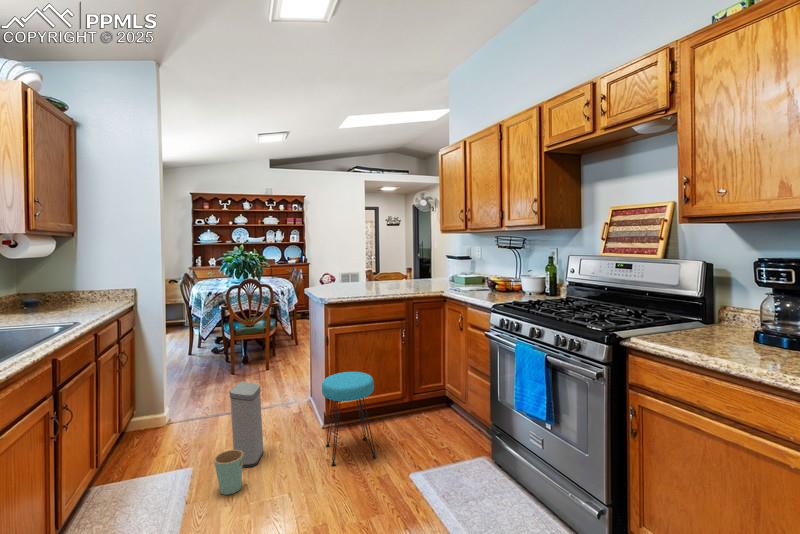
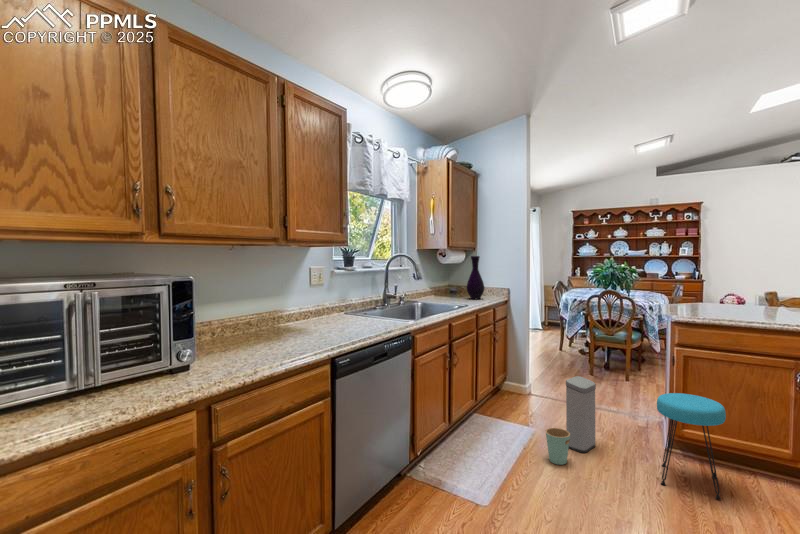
vase: none [66,248,98,311] -> present [467,256,484,299]

